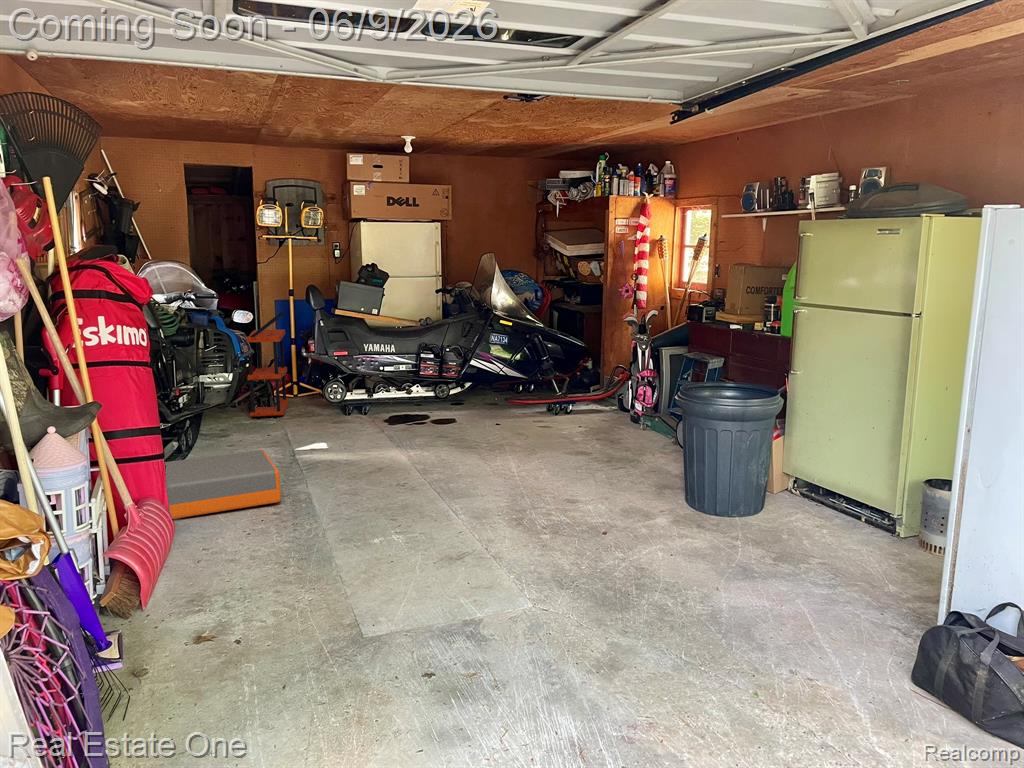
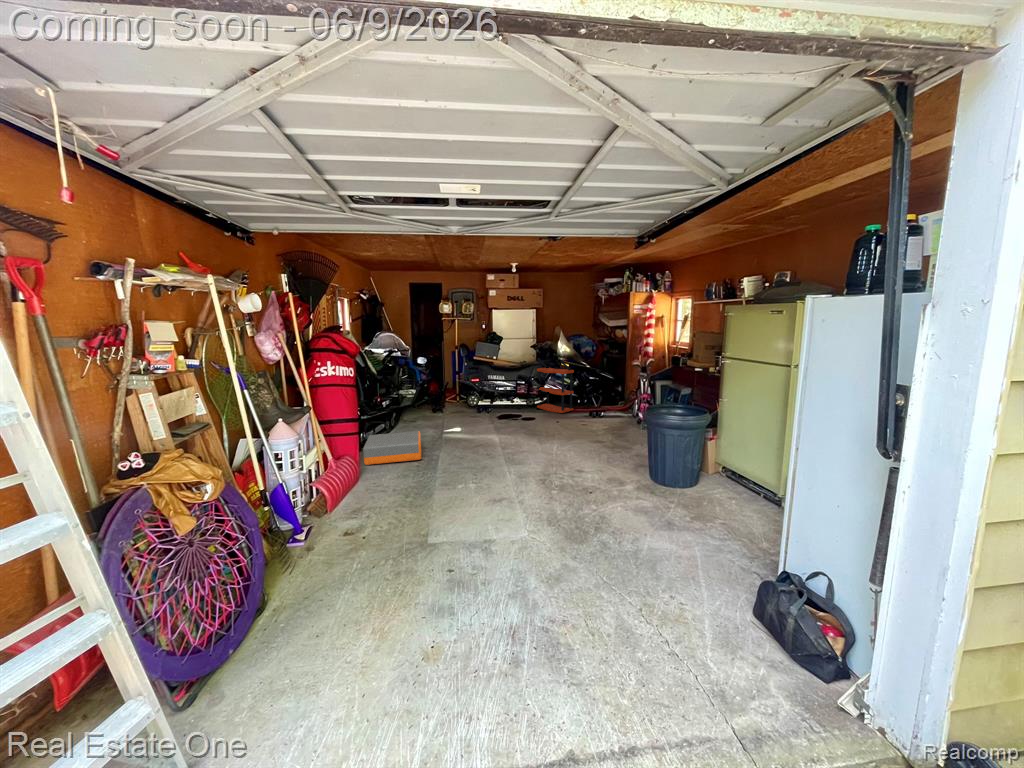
shelving unit: present [246,311,289,417] -> present [537,358,574,413]

